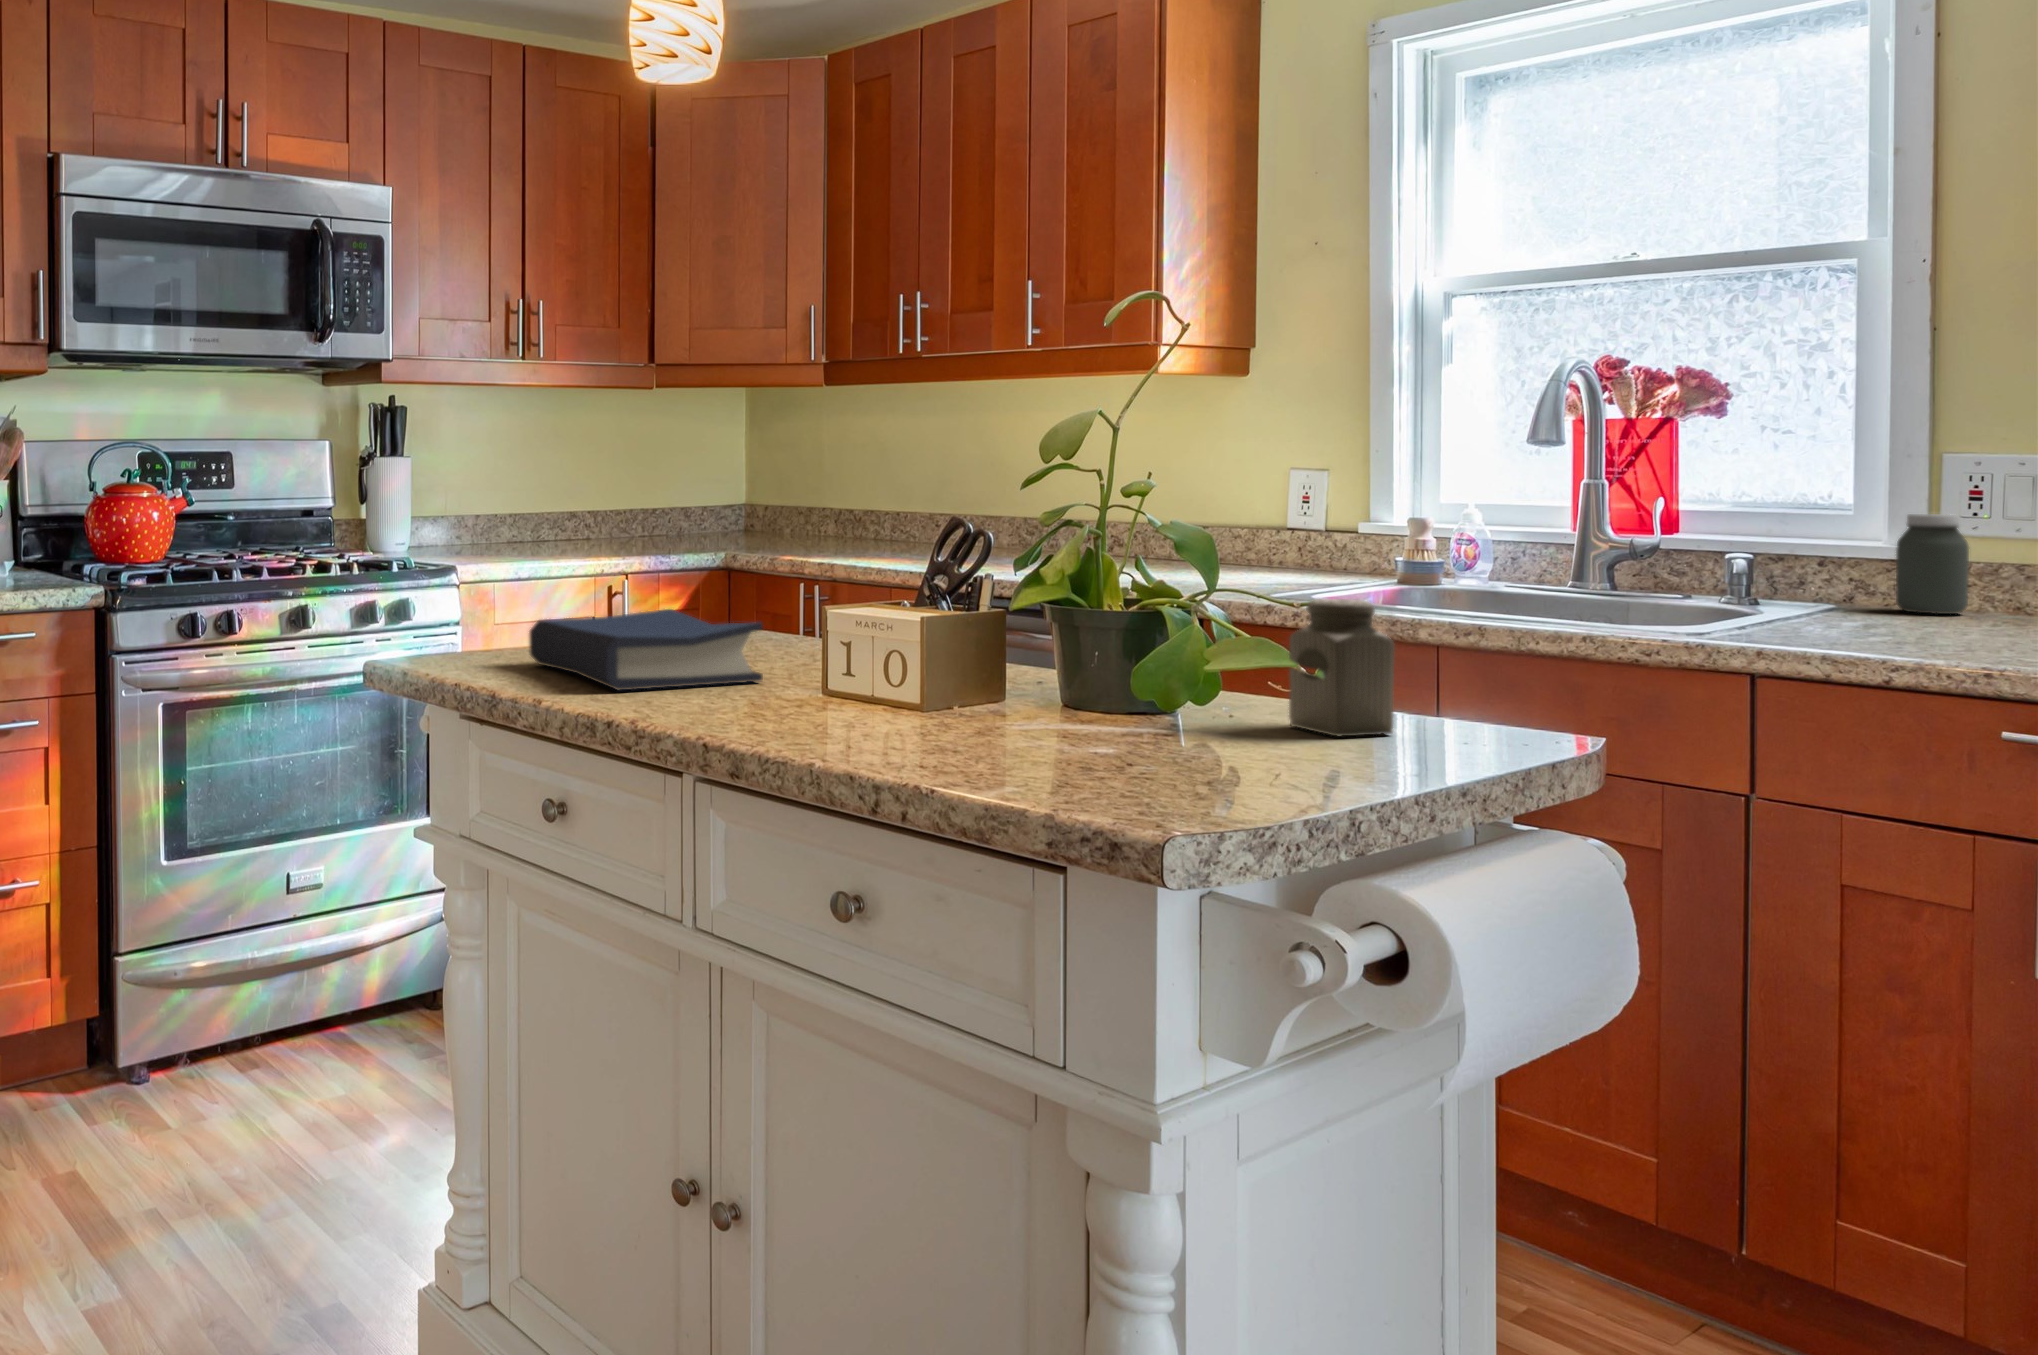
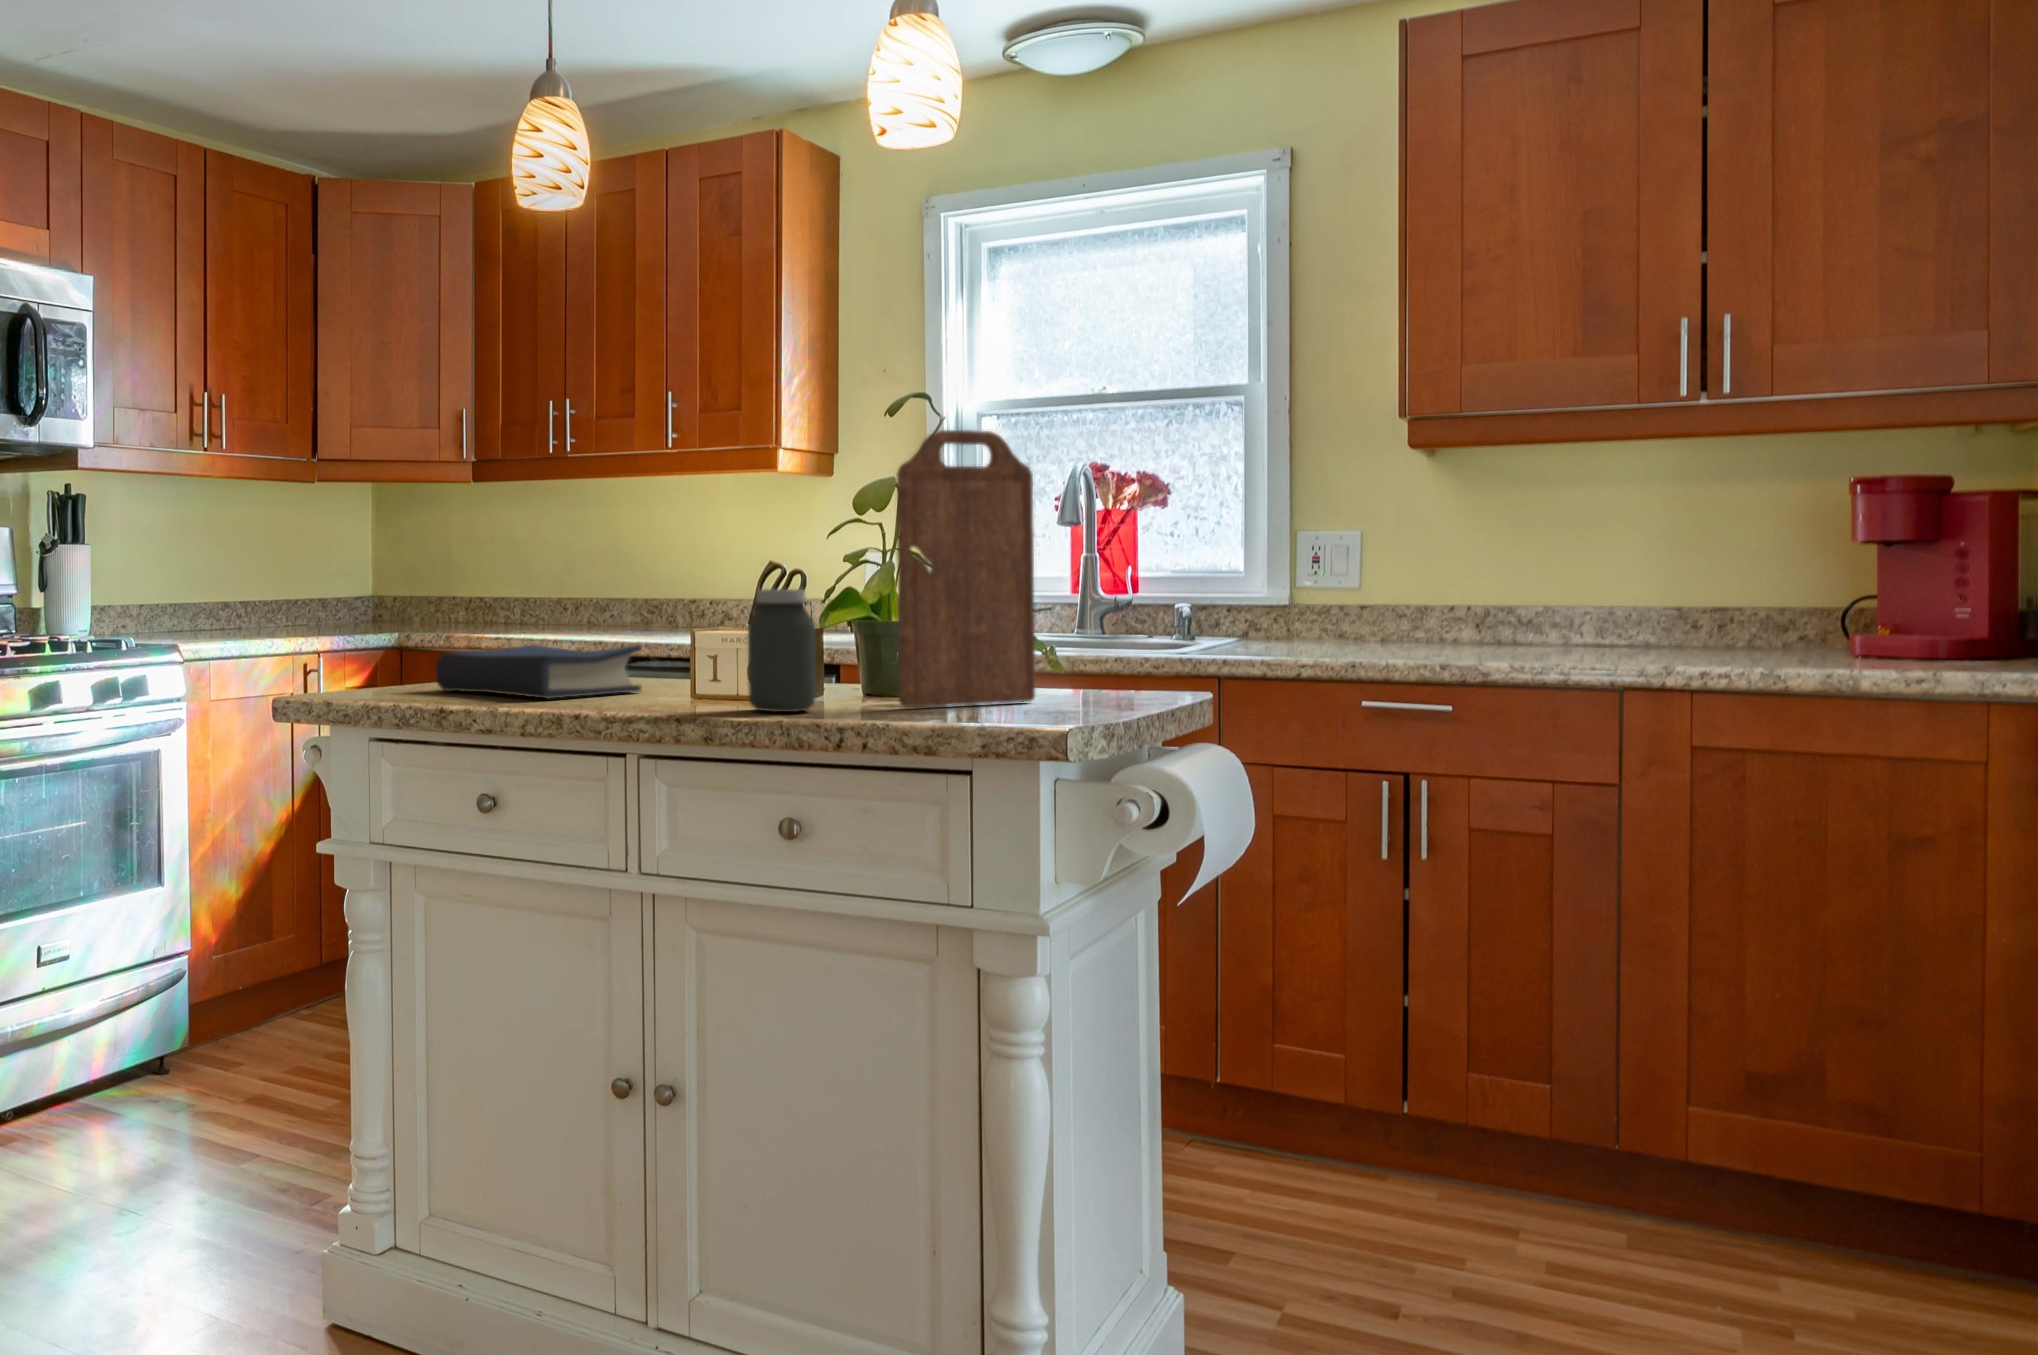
cutting board: none [1039,347,1272,745] -> present [897,430,1035,707]
jar: present [1896,514,1969,614] -> present [748,589,816,712]
salt shaker: present [1289,599,1395,736] -> none [1030,607,1096,698]

